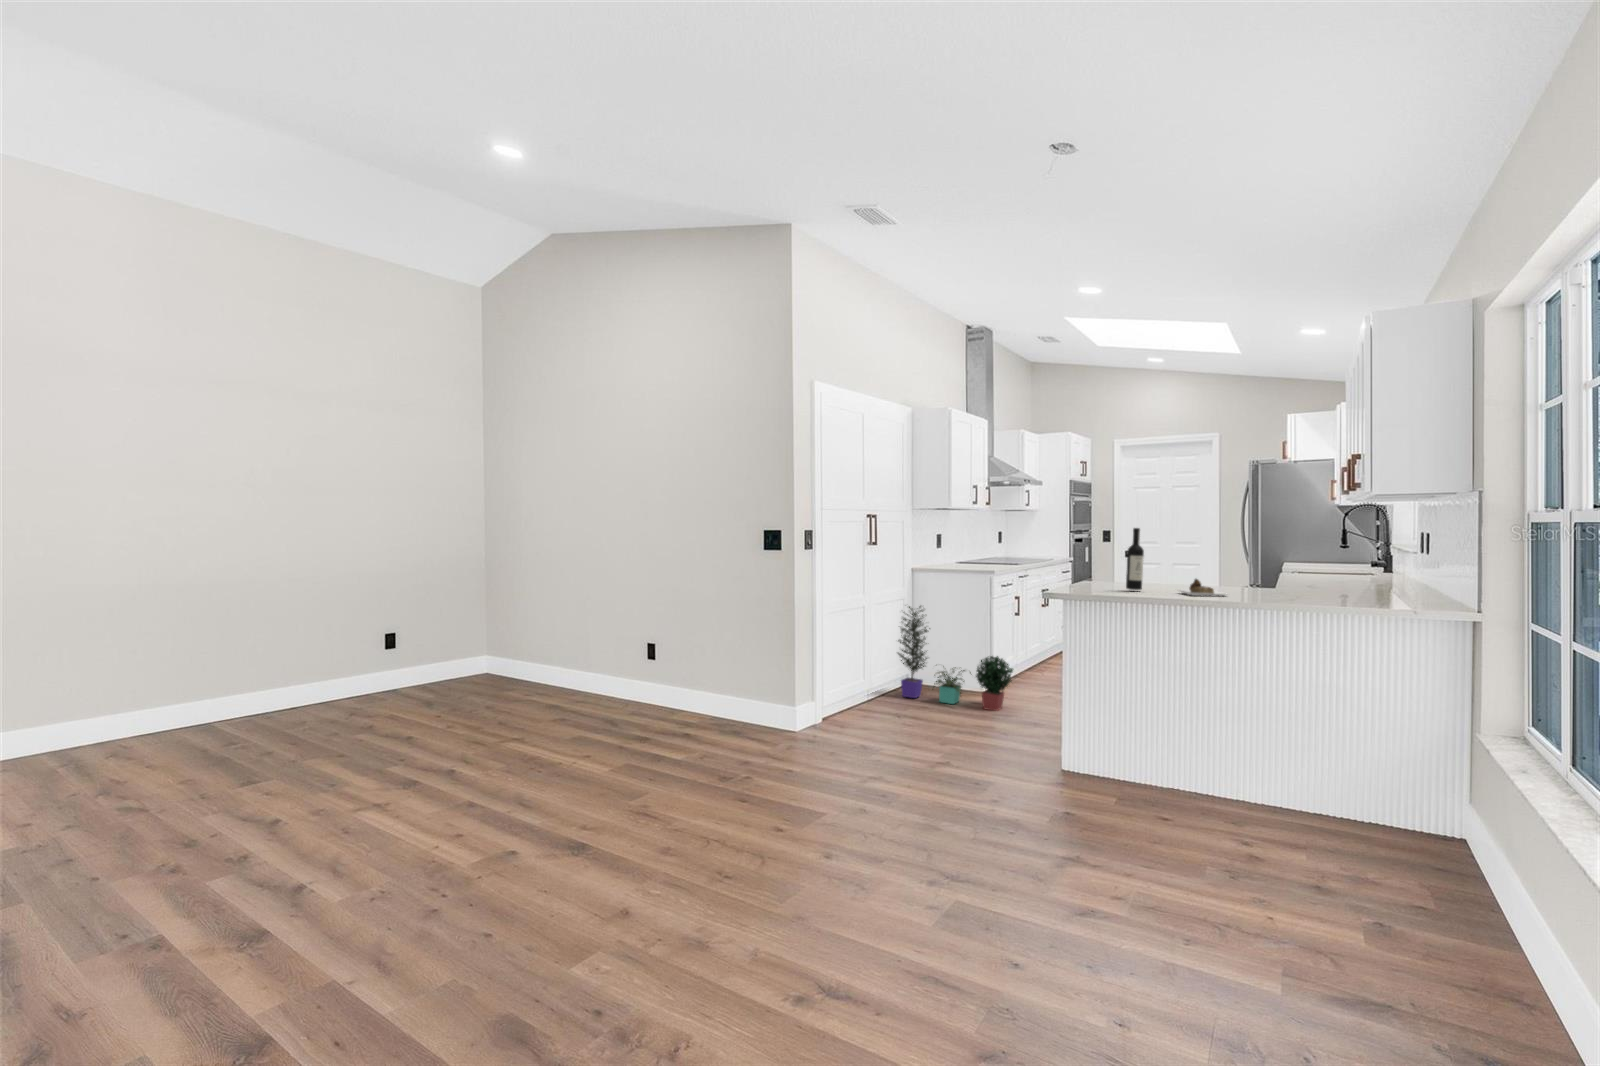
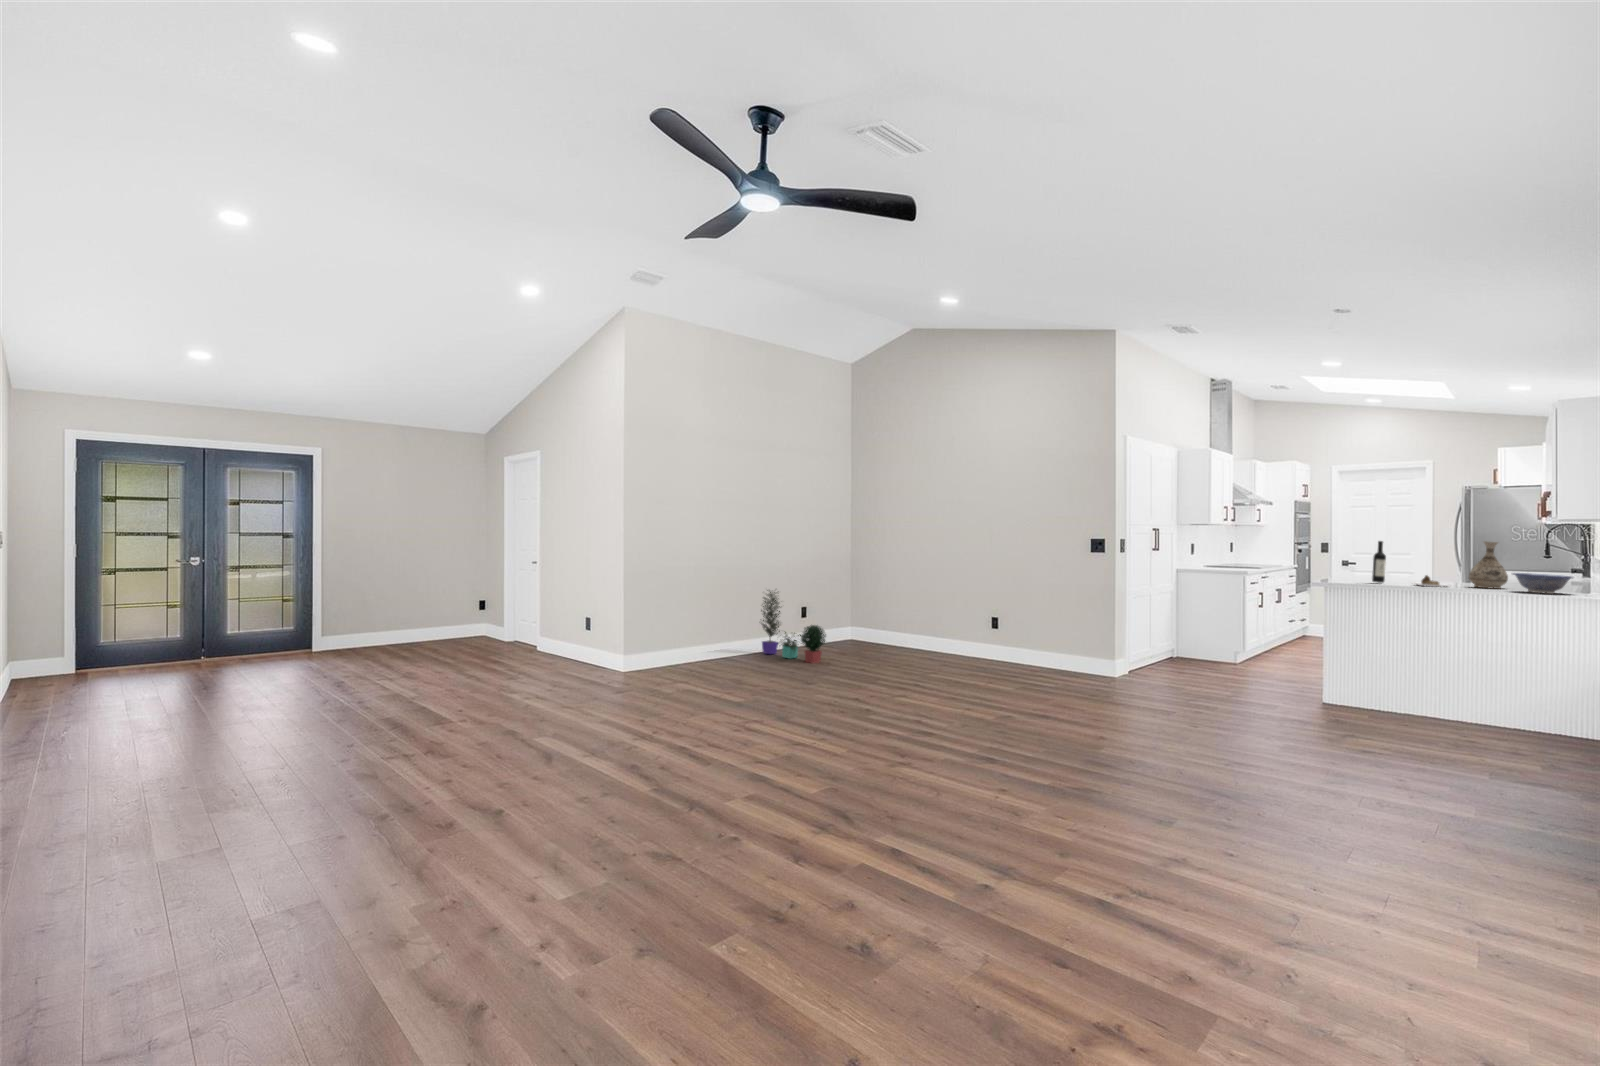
vase: none [1253,527,1304,597] -> present [1469,541,1508,589]
decorative bowl: none [1310,575,1397,607] -> present [1513,573,1573,594]
potted plant: present [898,606,1013,711] -> present [761,590,826,663]

